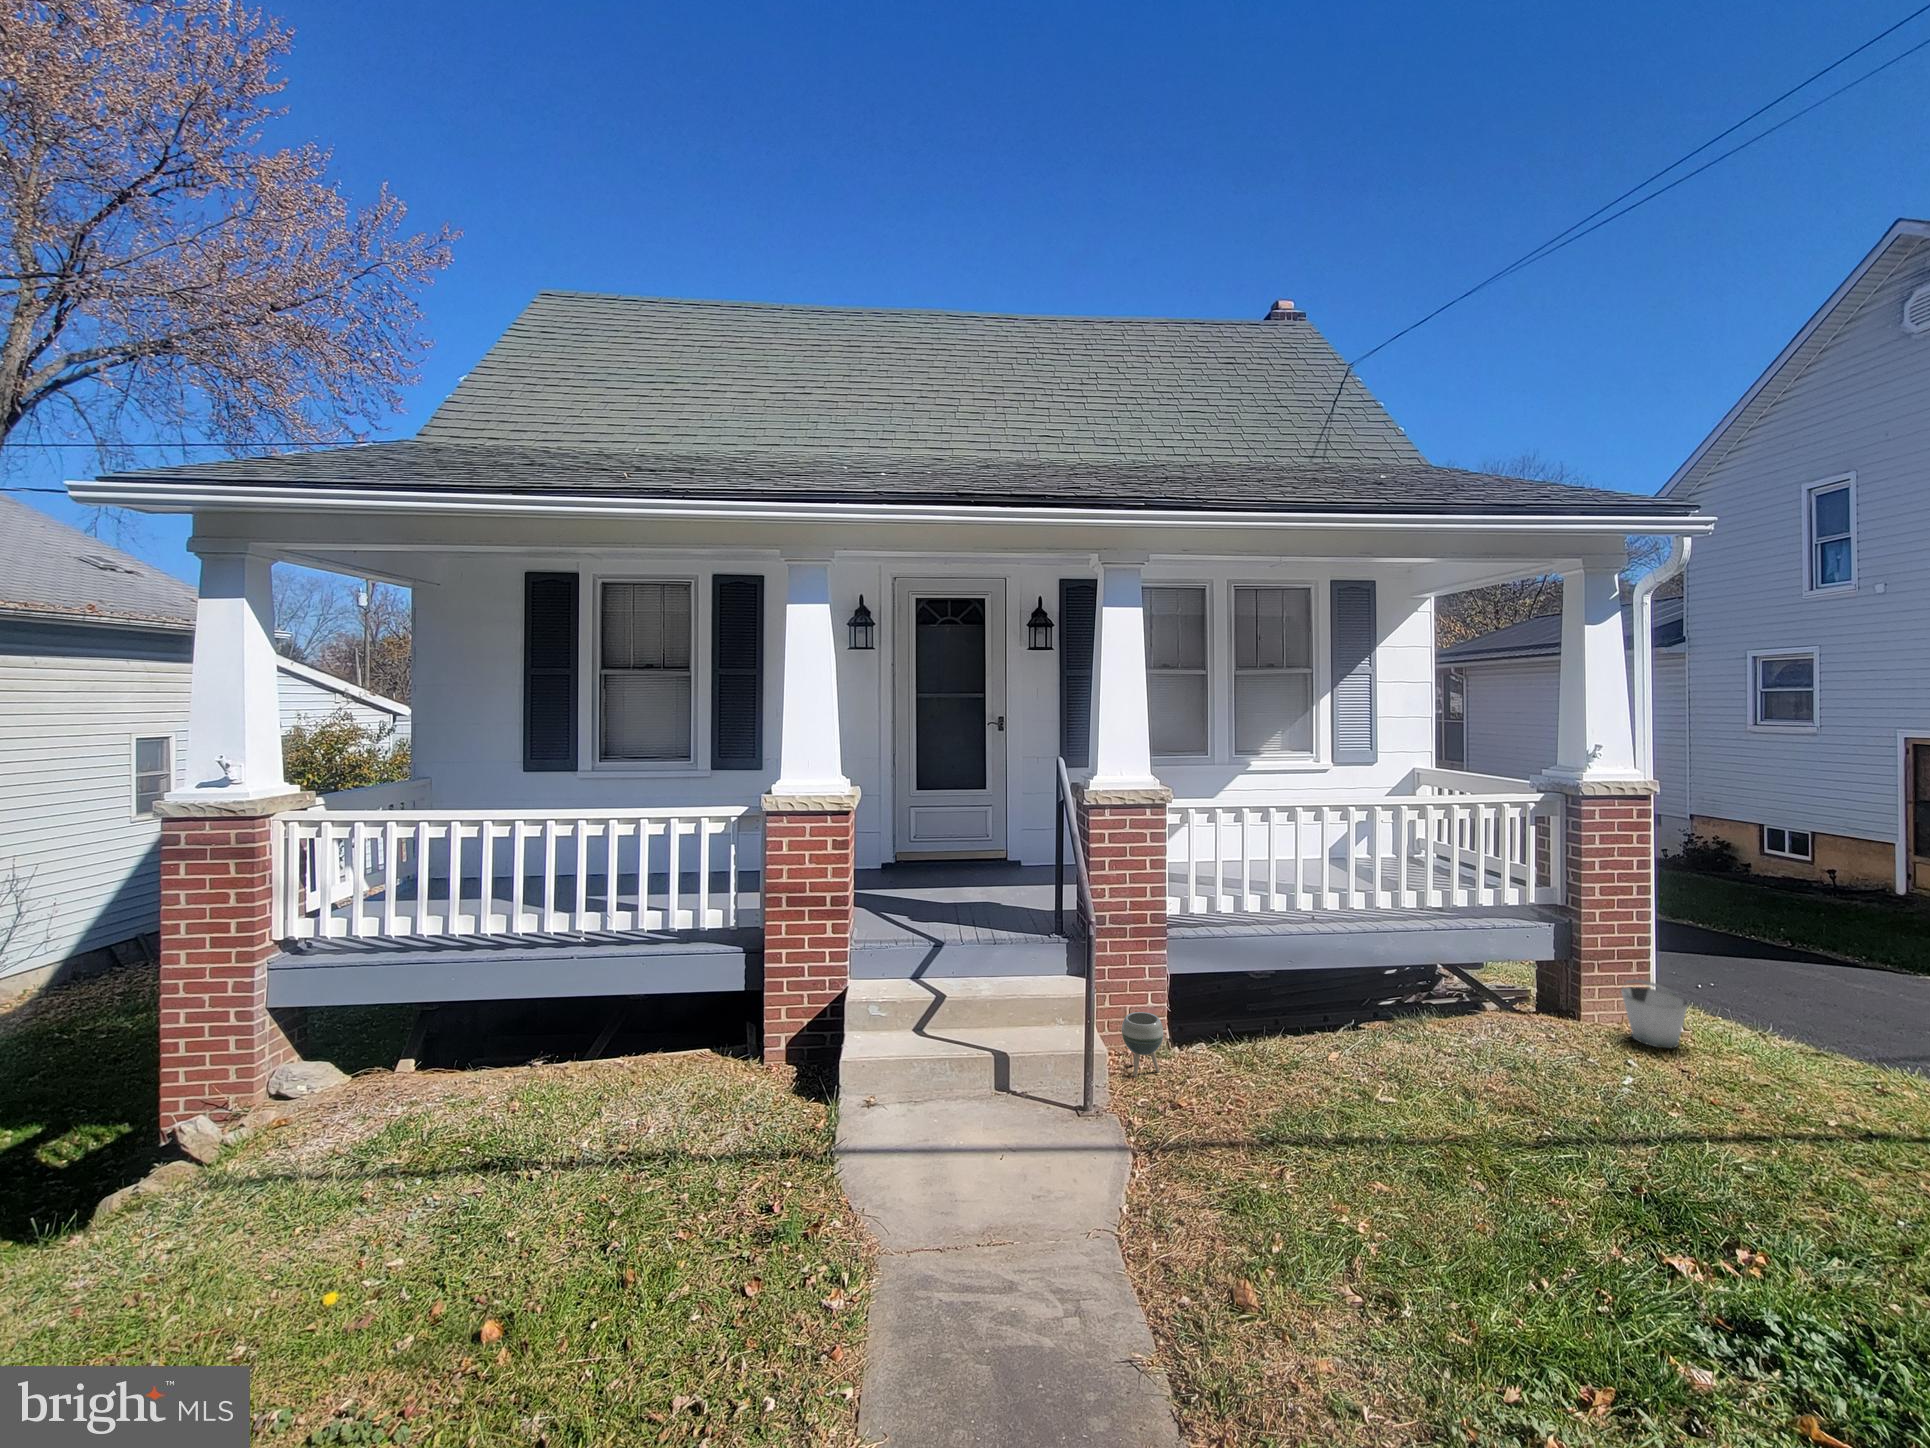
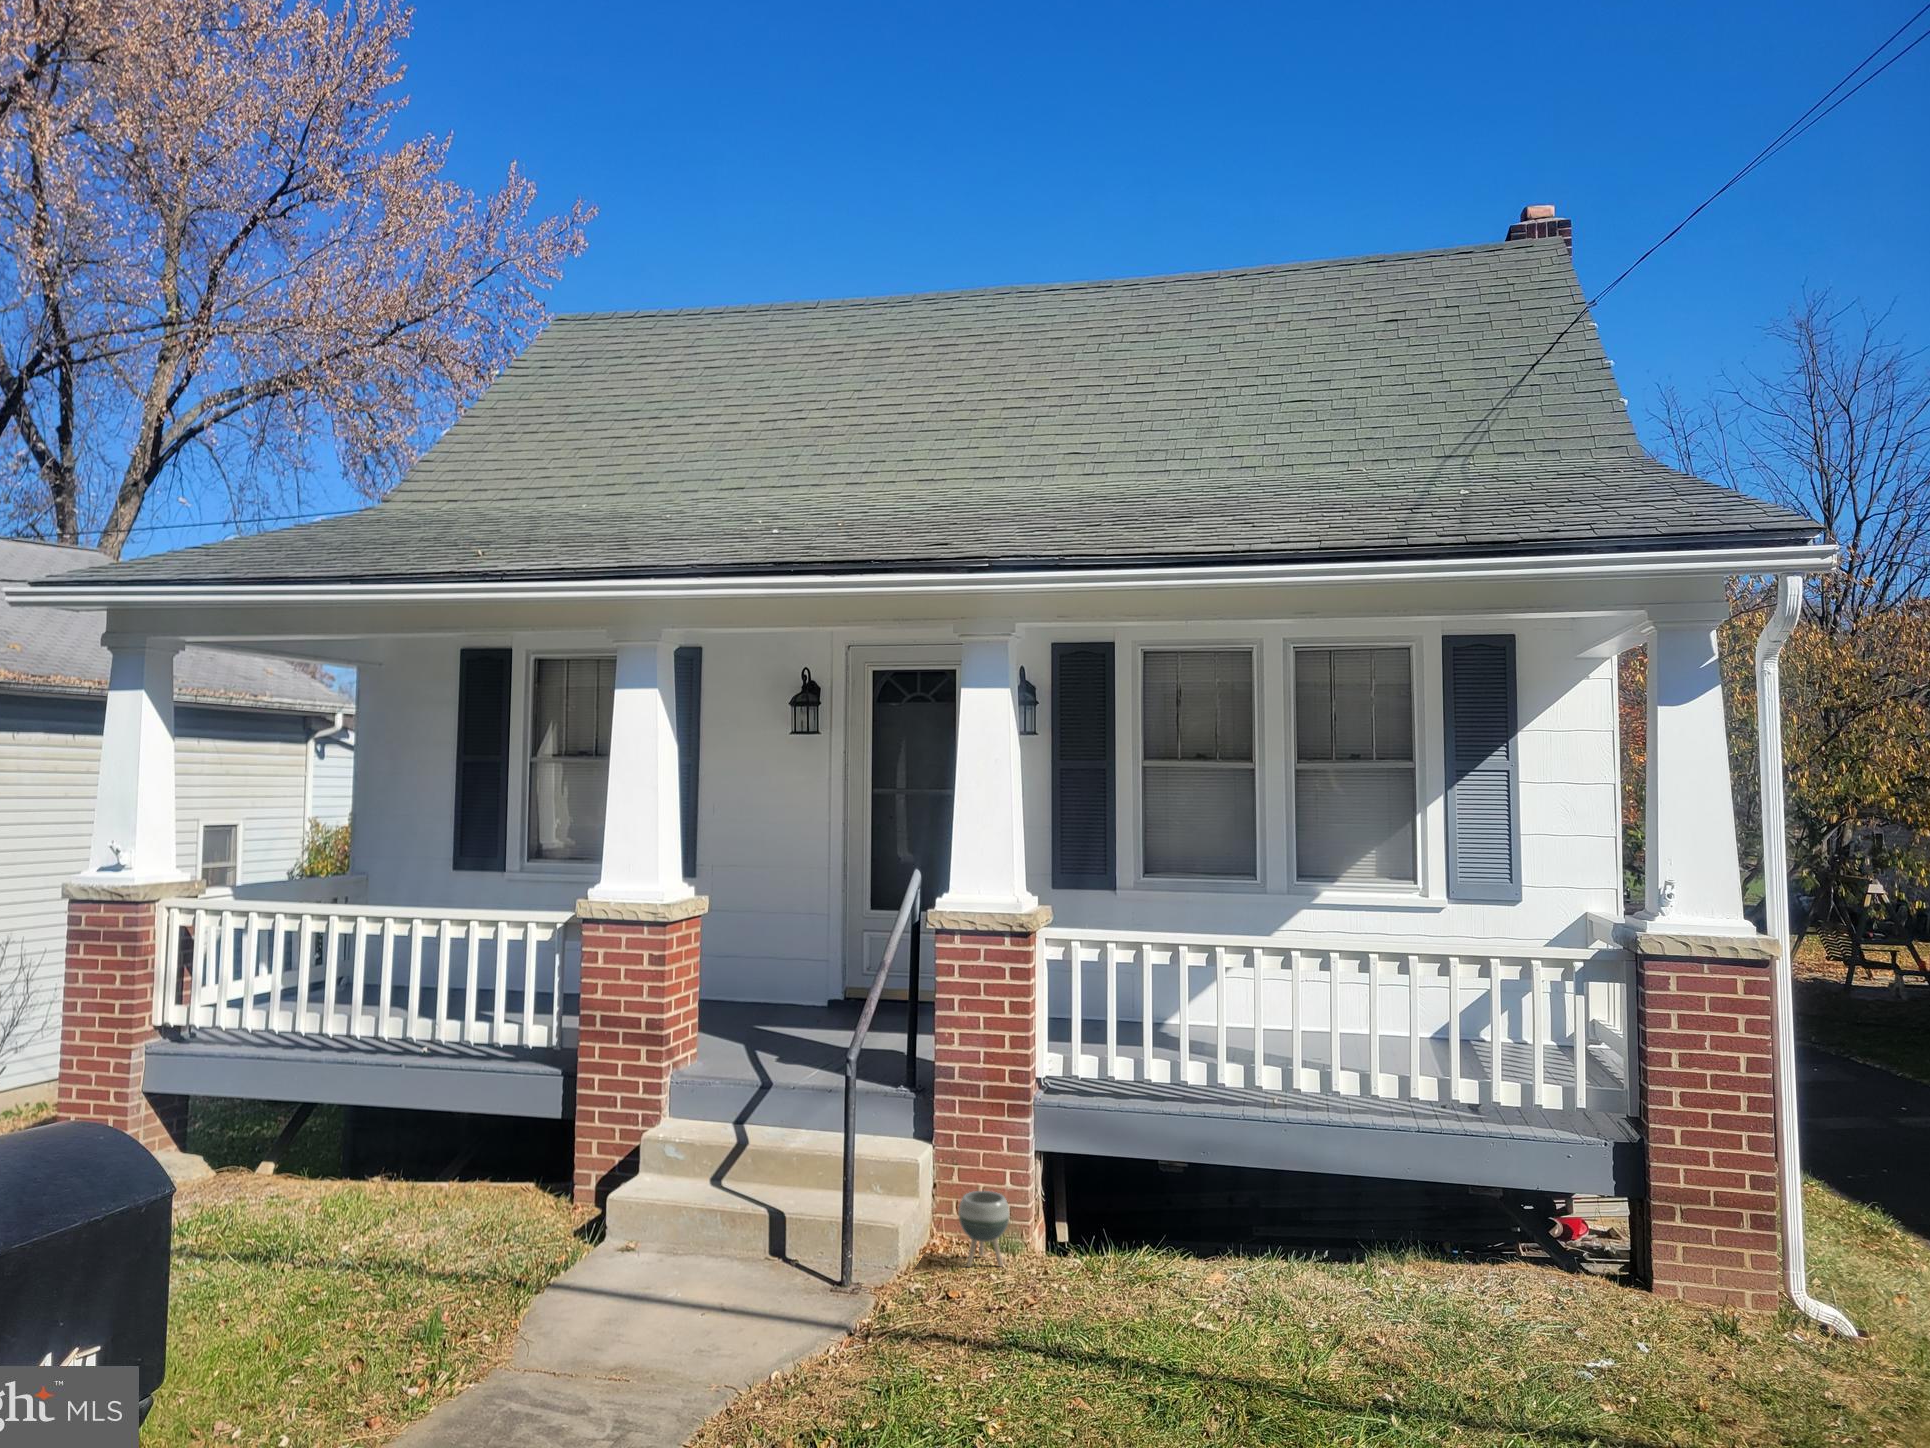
bucket: present [1621,979,1688,1048] -> none [1703,1230,1797,1334]

